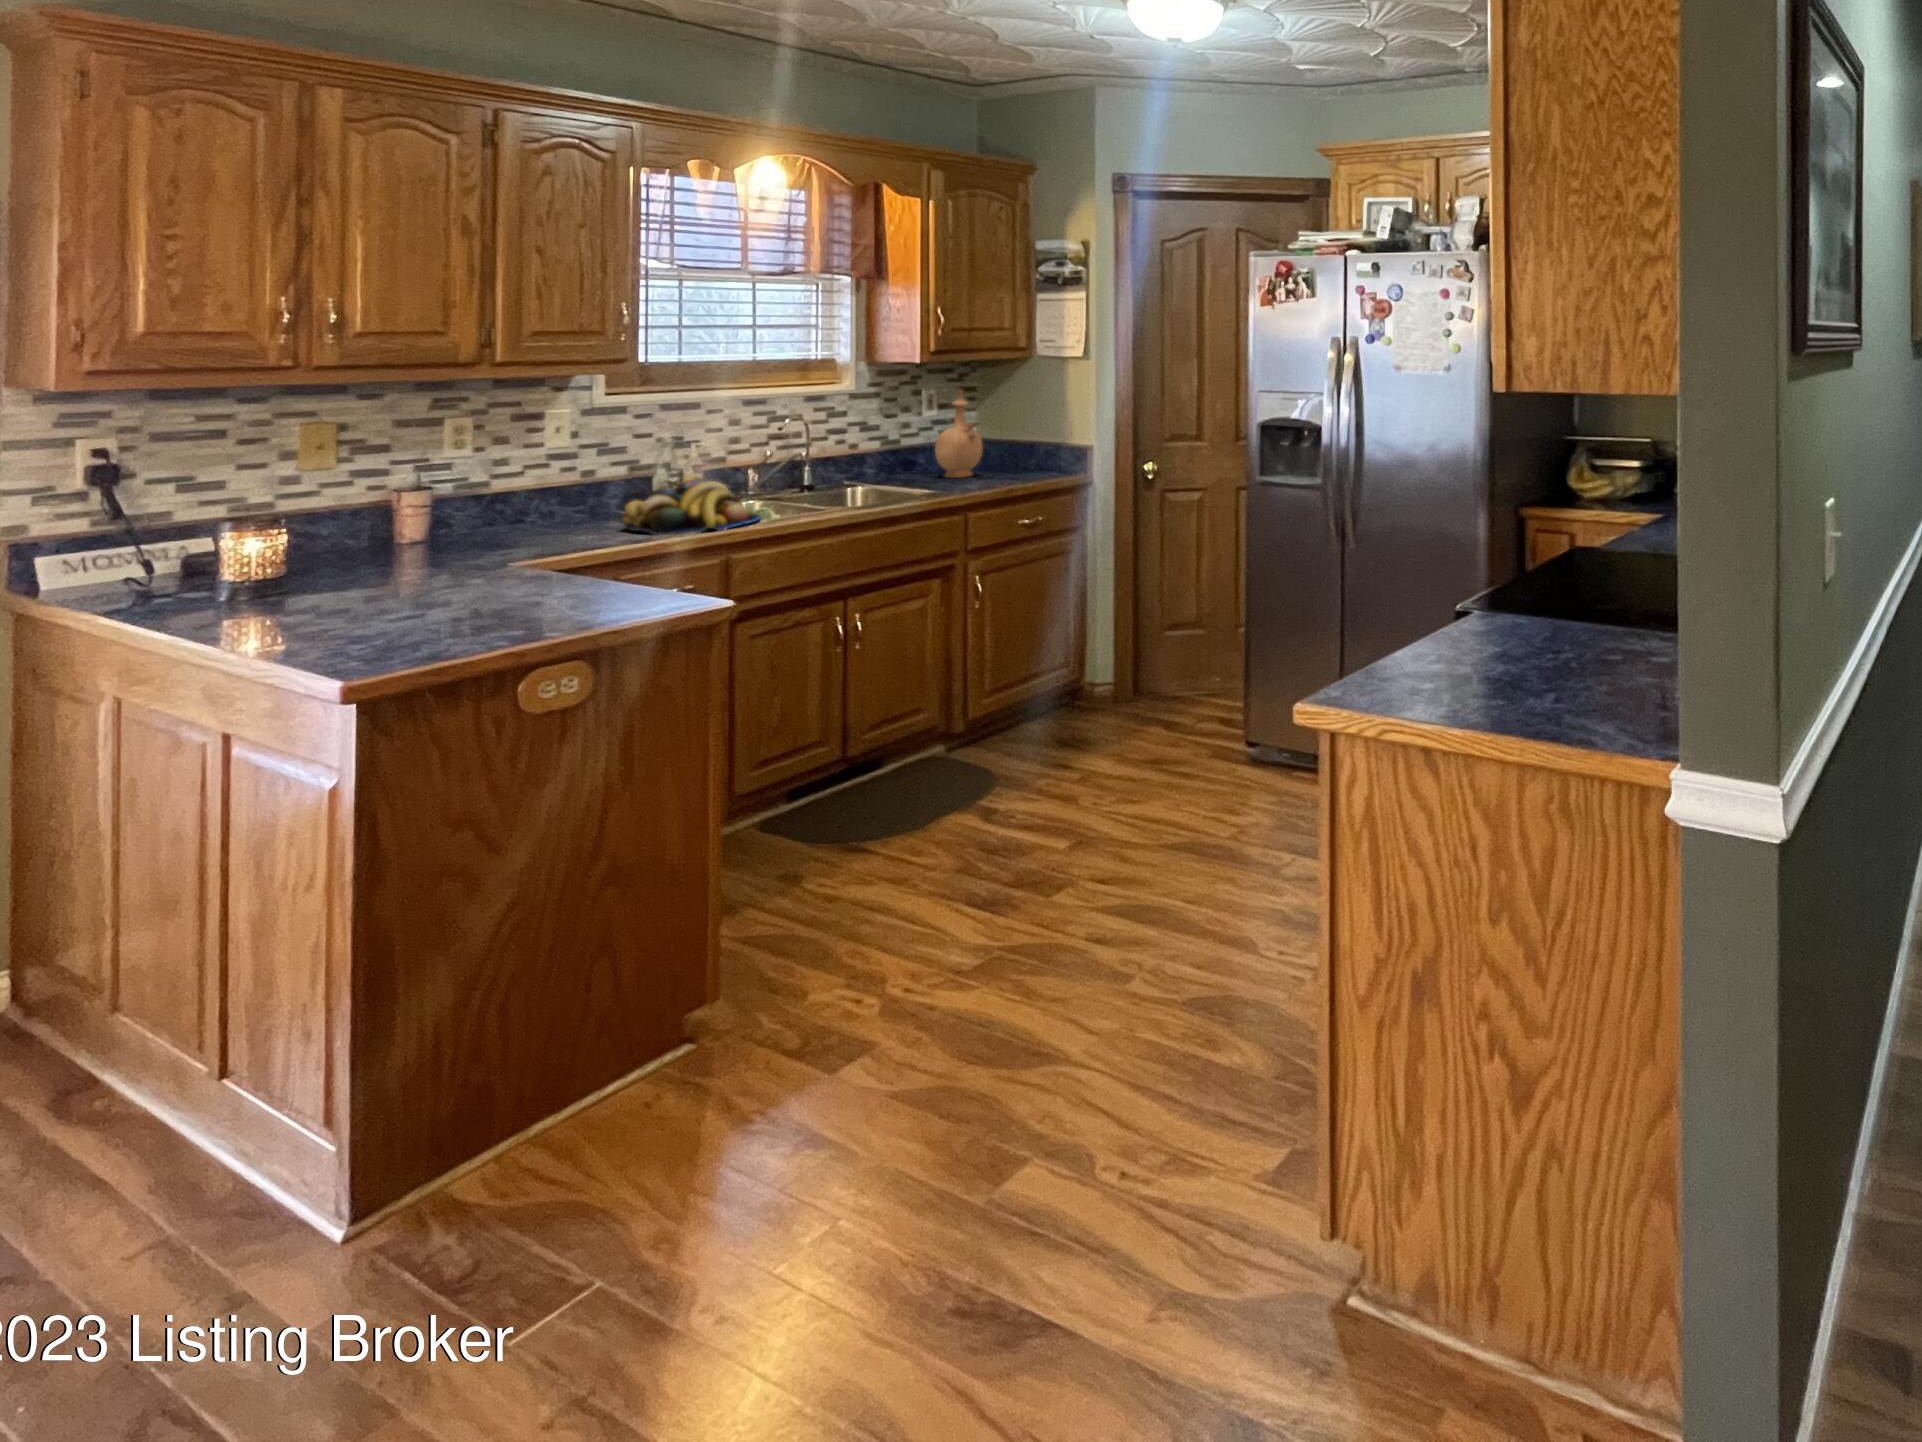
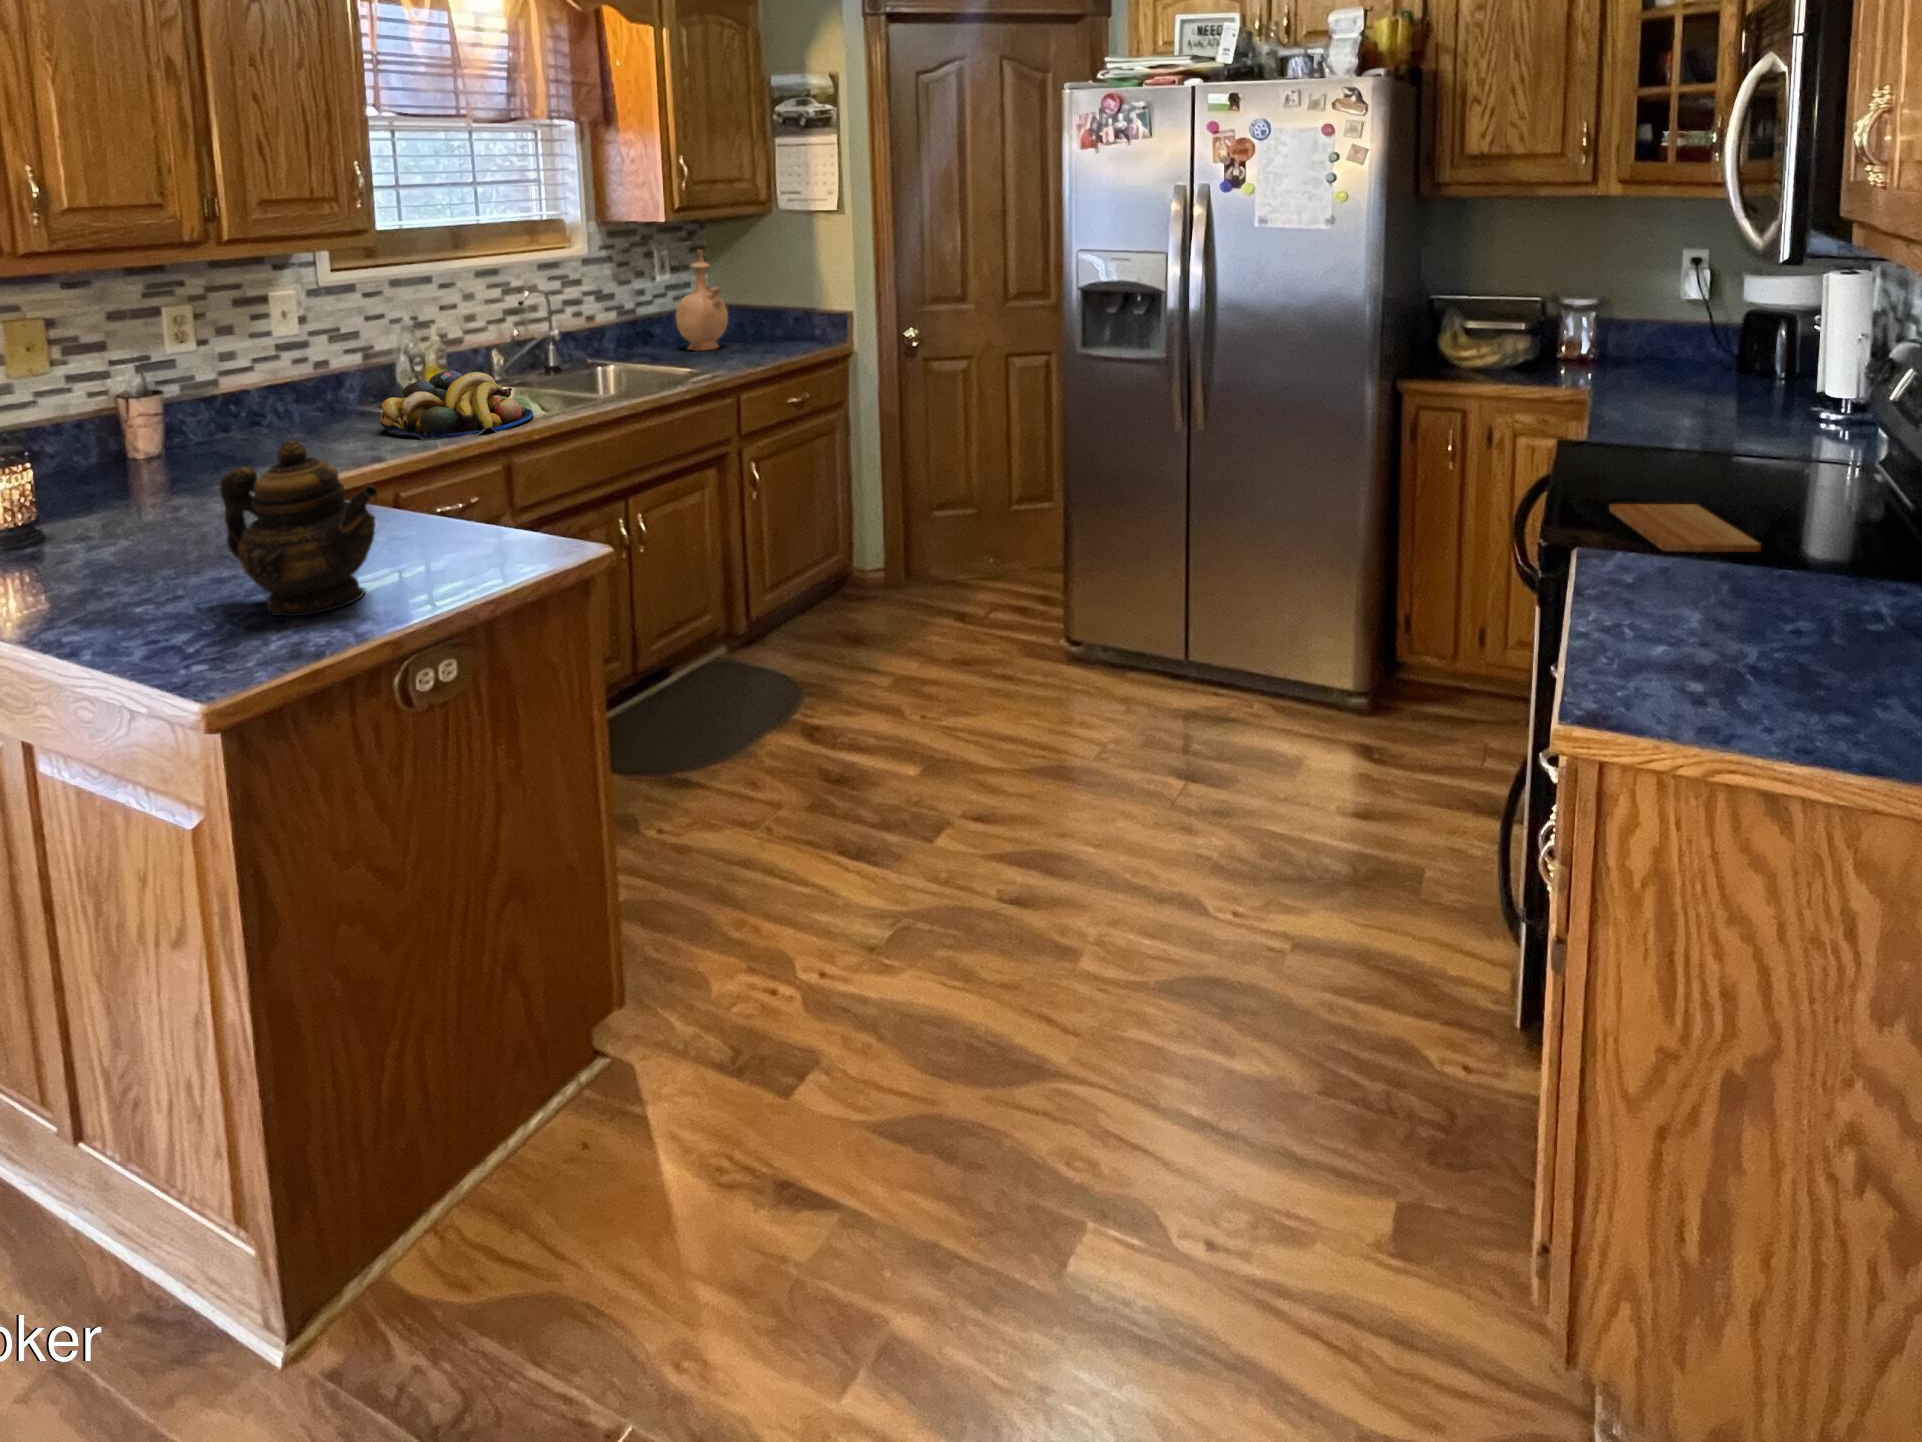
teapot: none [404,501,522,637] -> present [220,440,378,616]
cutting board: none [1539,585,1614,616] -> present [1609,504,1761,552]

